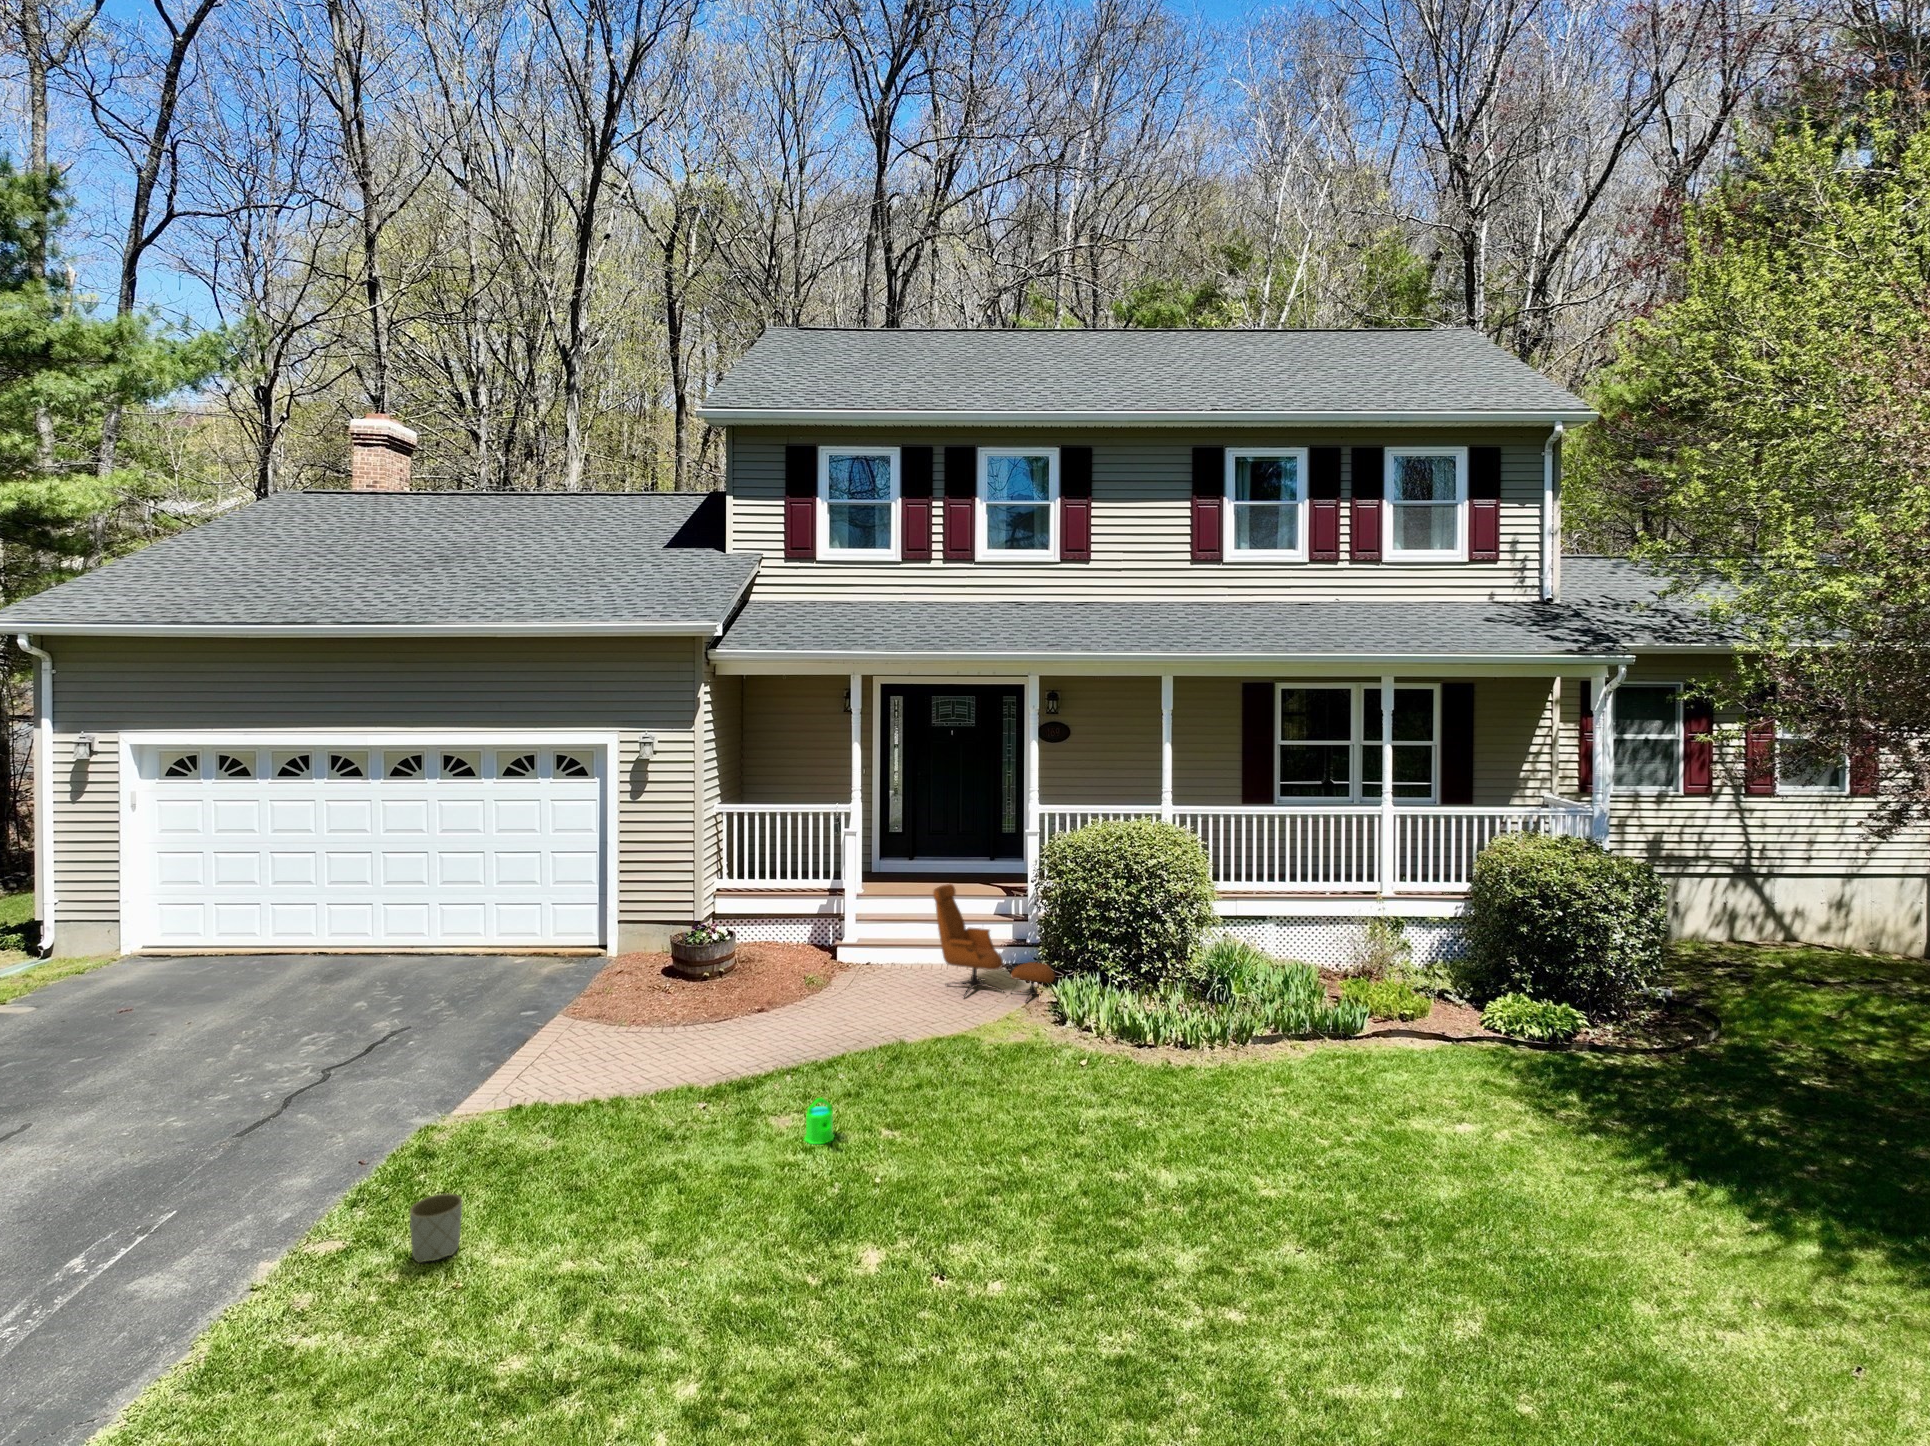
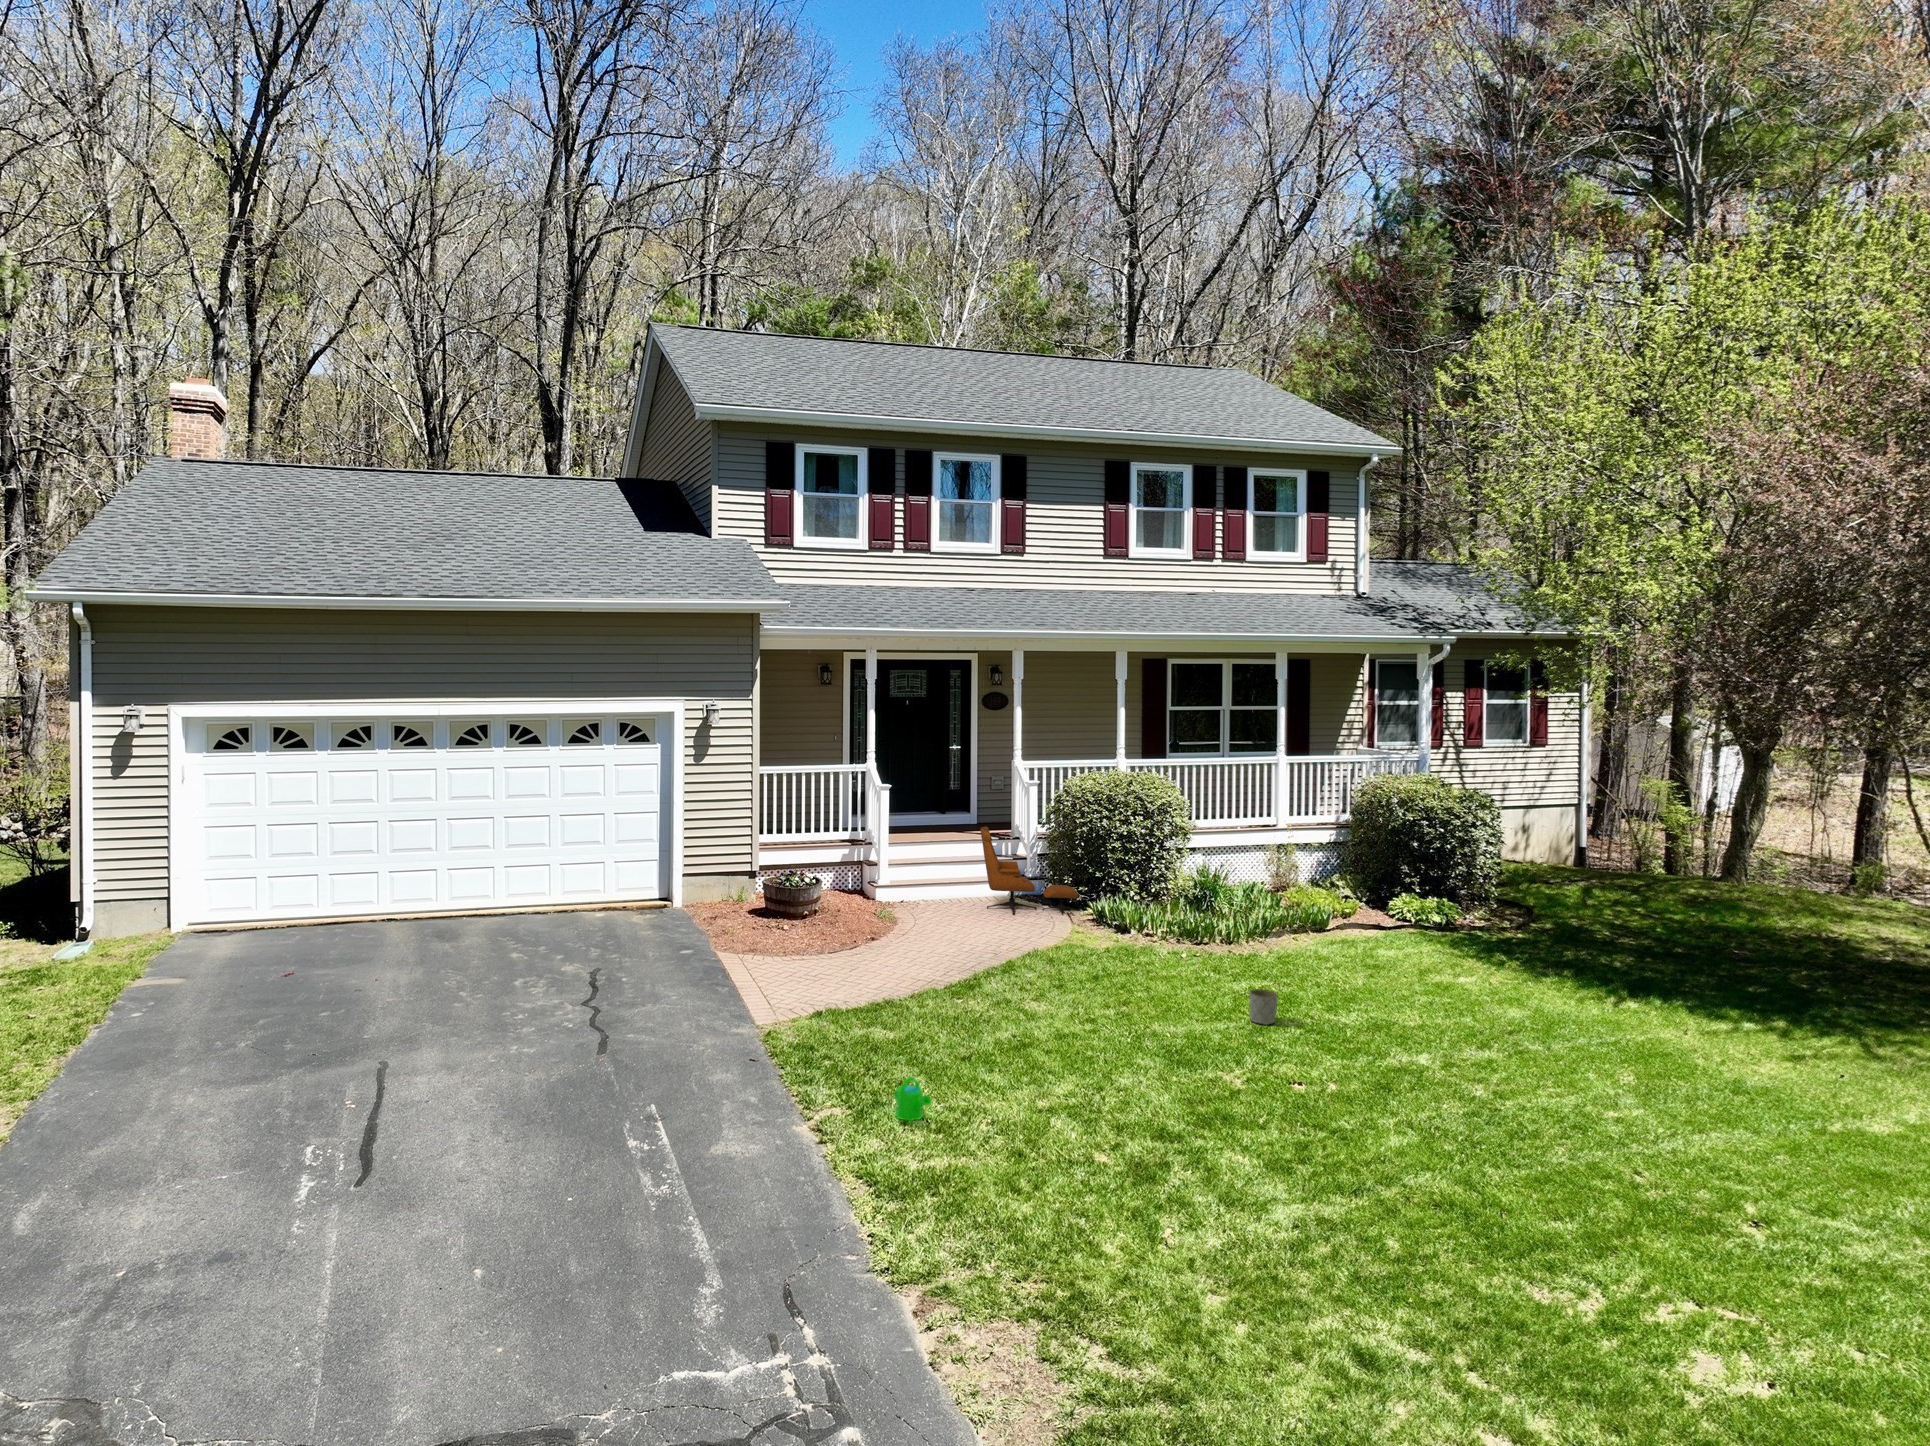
watering can: present [804,1098,835,1144] -> present [894,1076,932,1121]
planter: present [410,1193,463,1263] -> present [1249,989,1278,1025]

